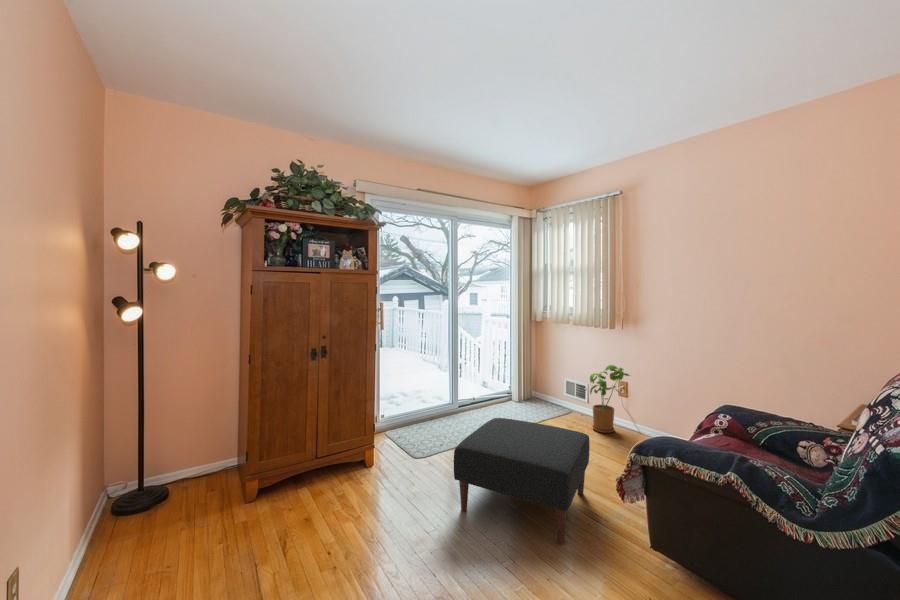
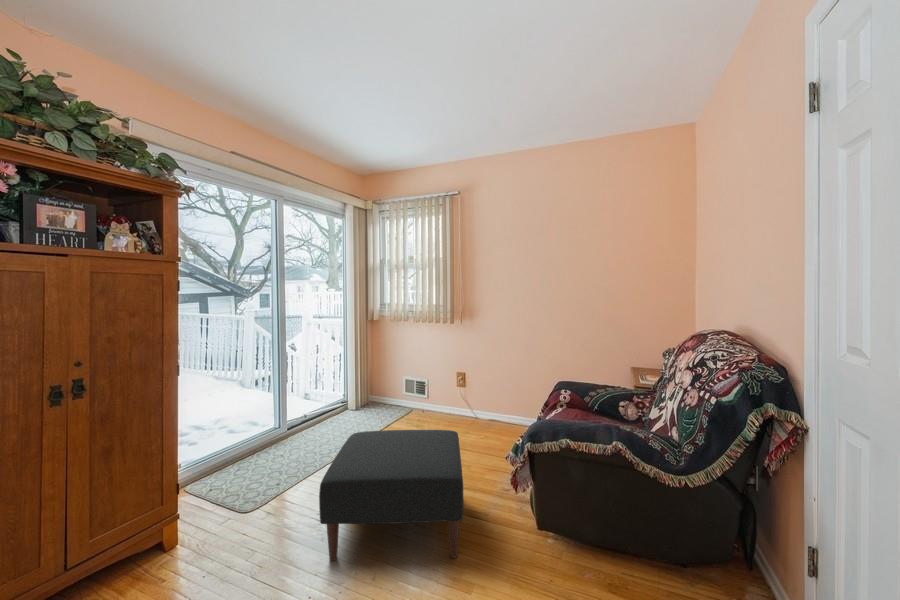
house plant: present [590,365,630,433] -> none [432,358,470,425]

